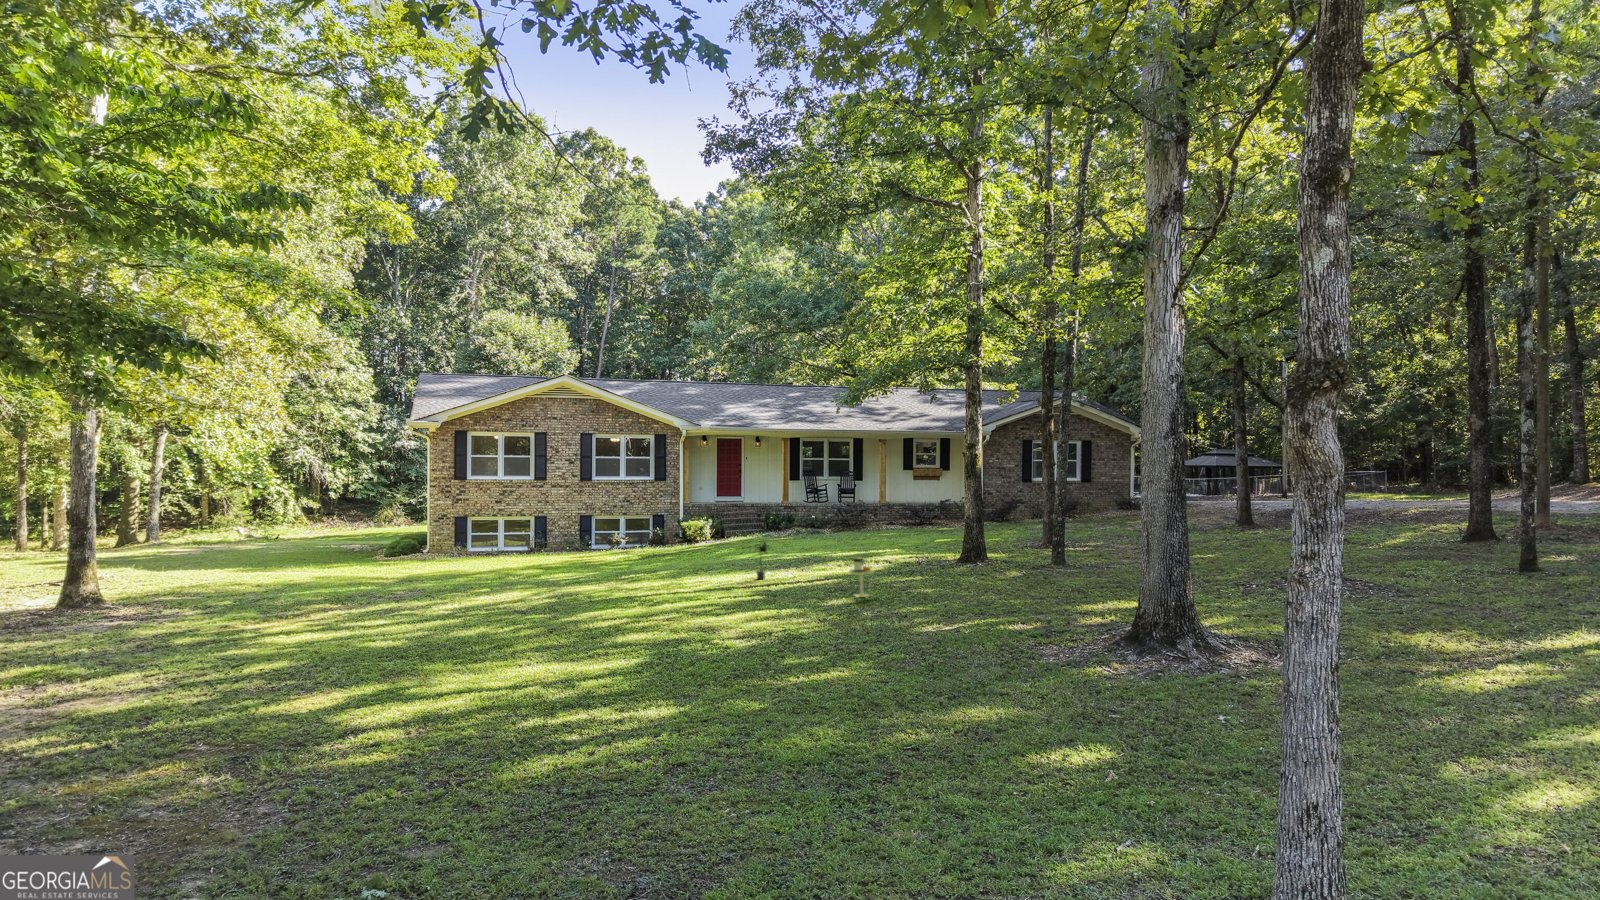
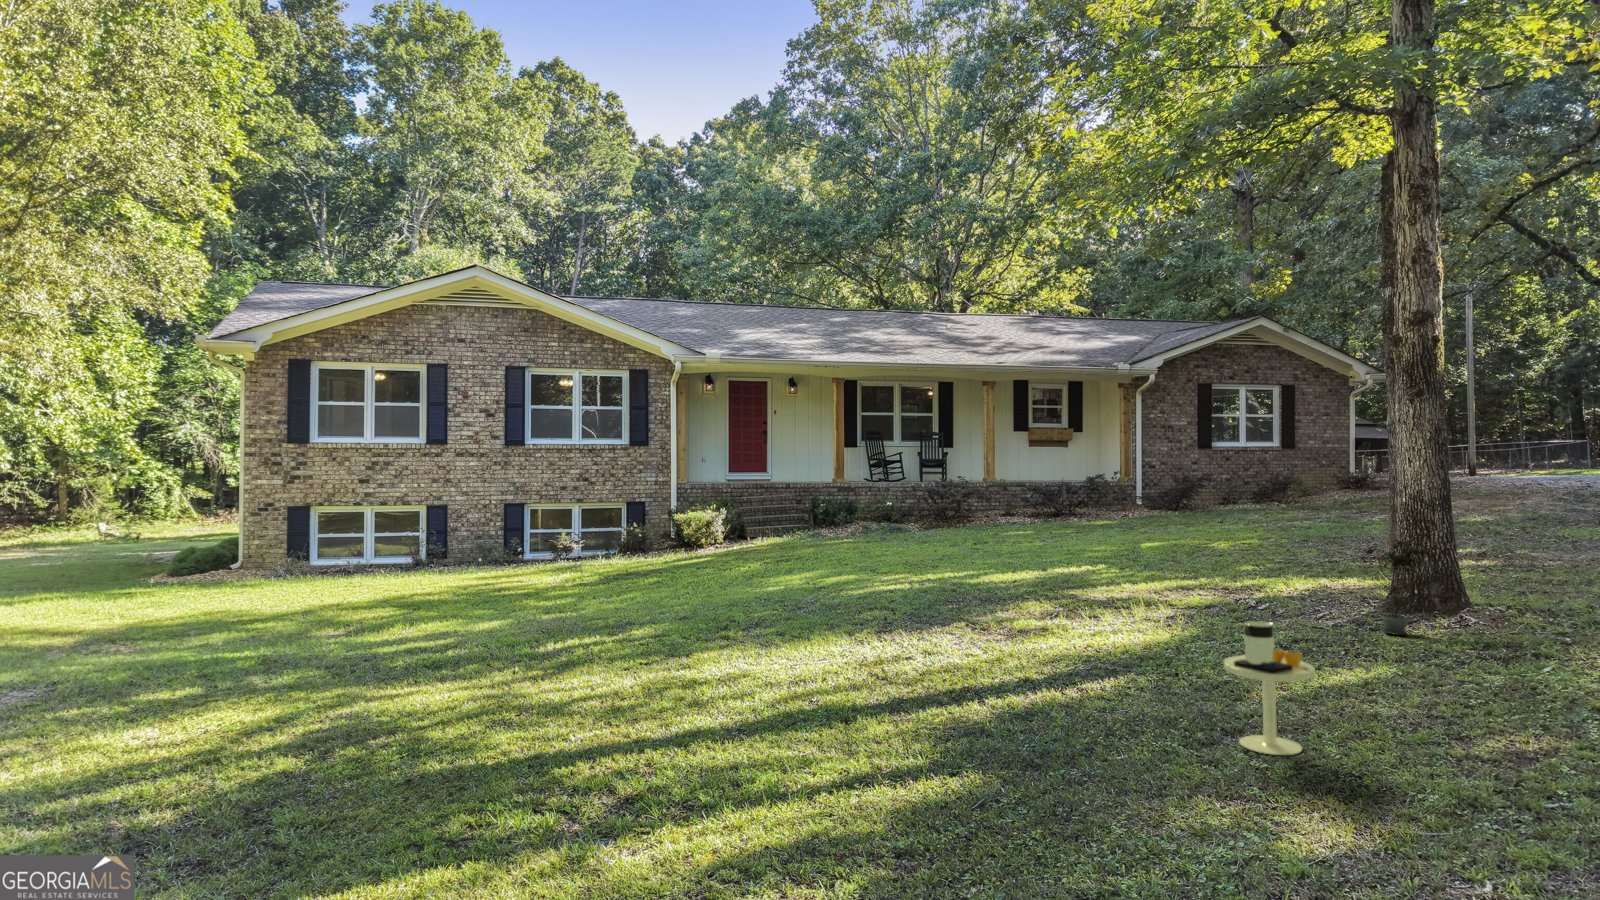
potted plant: present [755,542,768,579] -> present [1365,537,1435,635]

